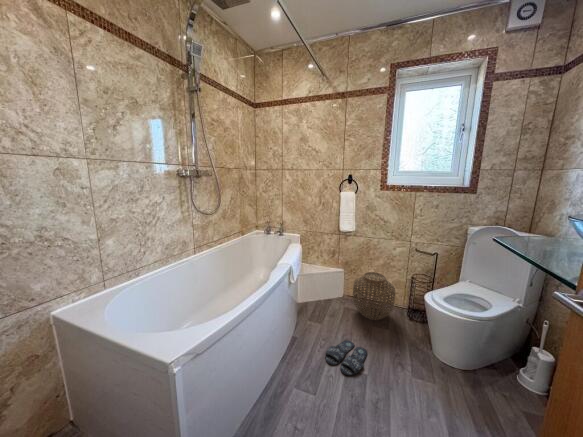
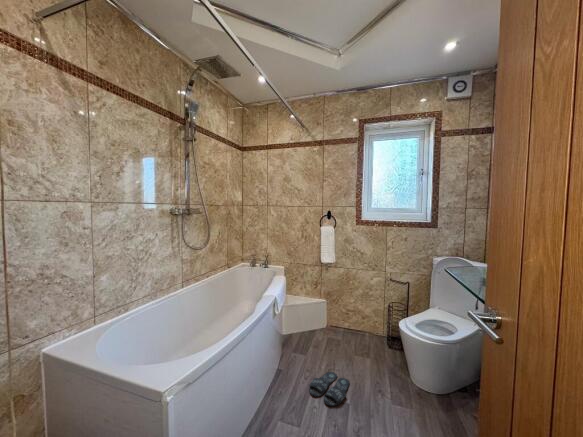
woven basket: present [353,272,395,320] -> none [335,303,375,350]

